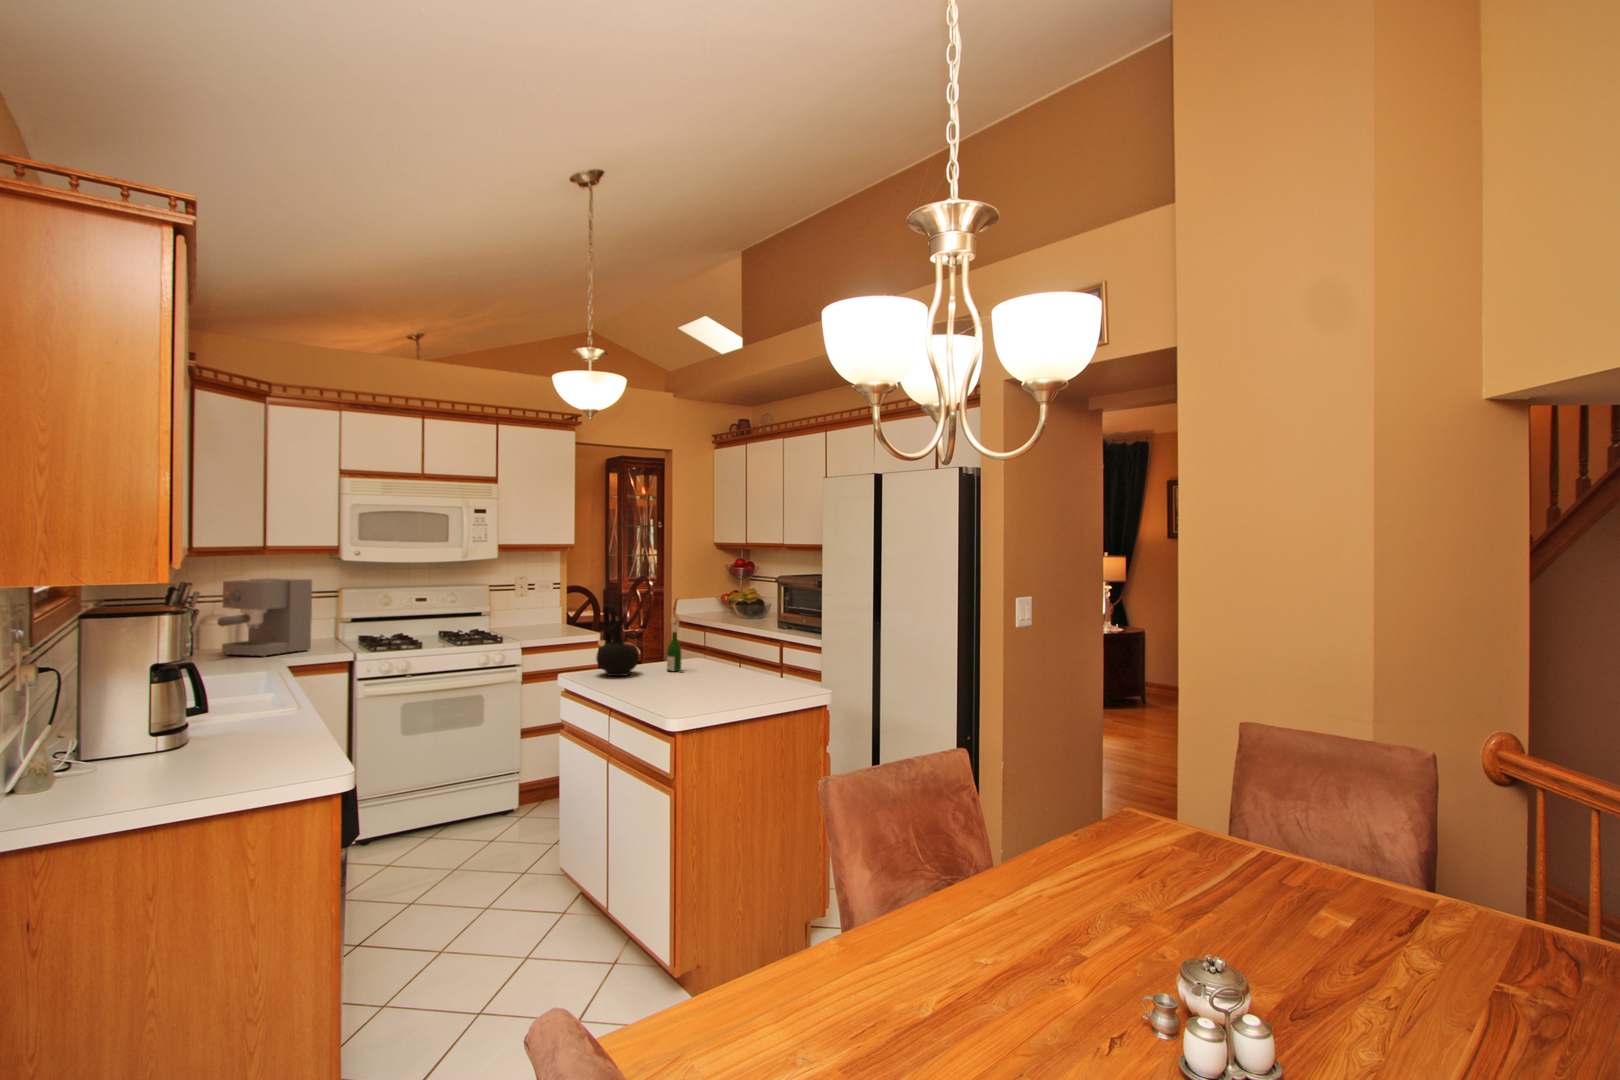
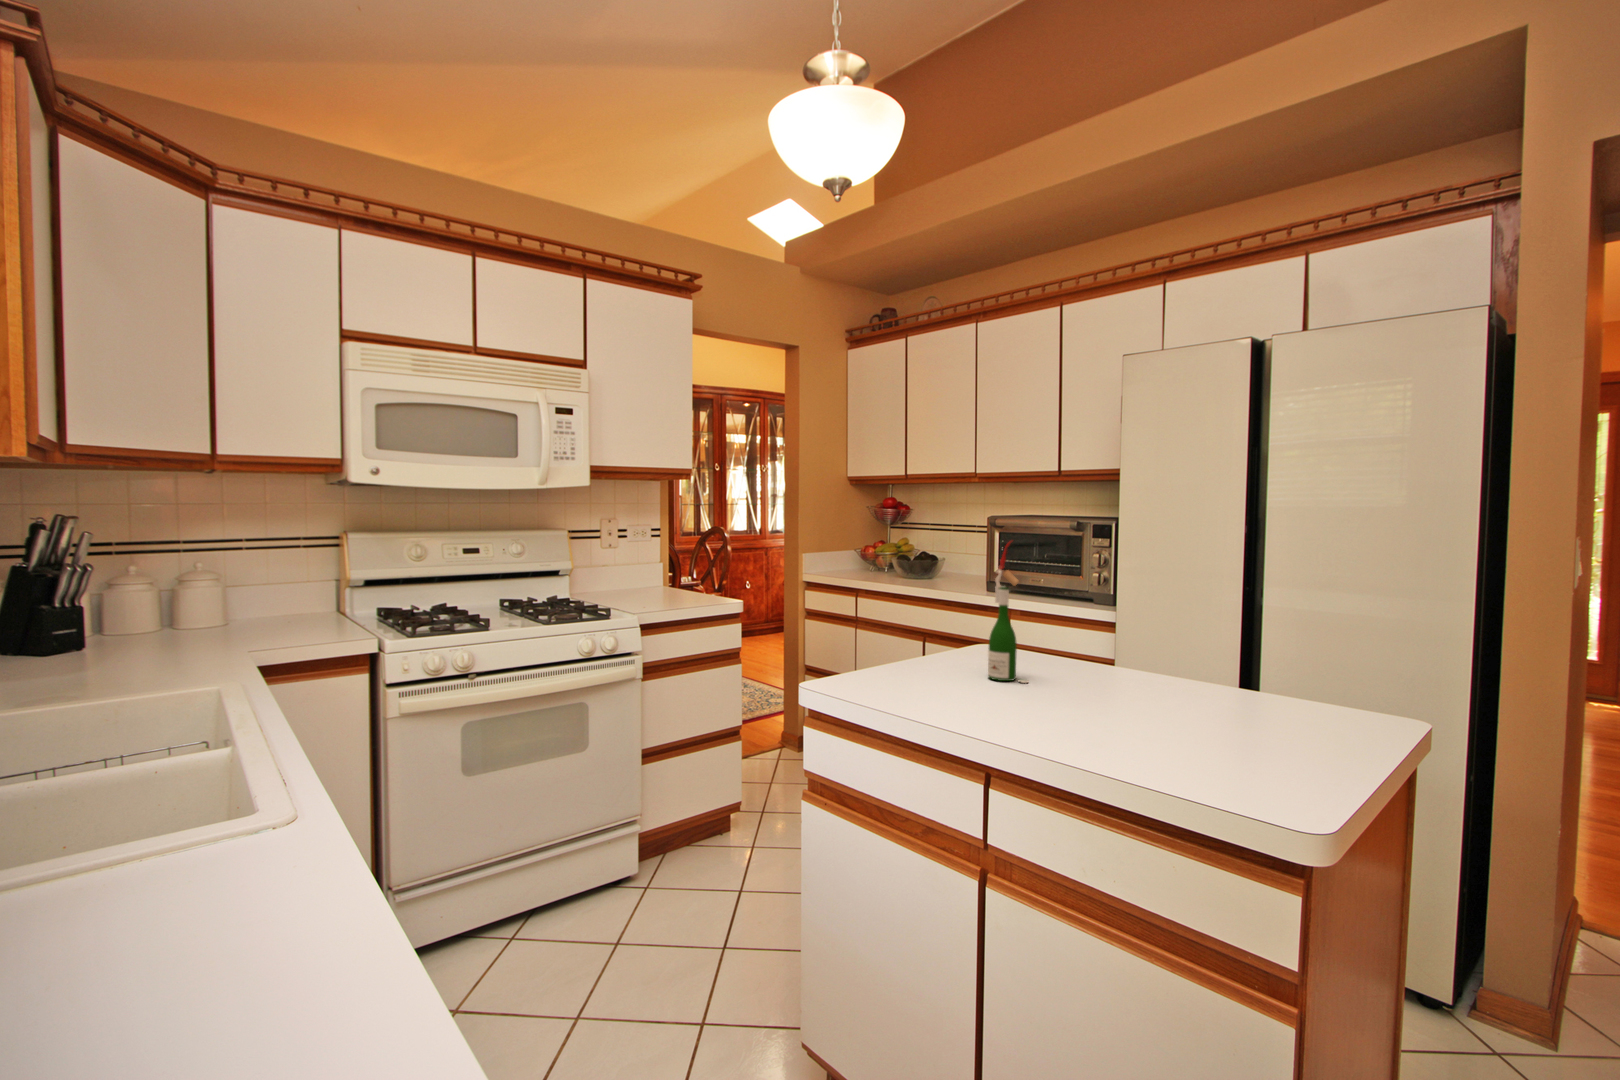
coffee maker: present [218,578,312,657] -> none [118,511,300,649]
ceramic jug: present [596,604,639,676] -> none [871,551,953,695]

